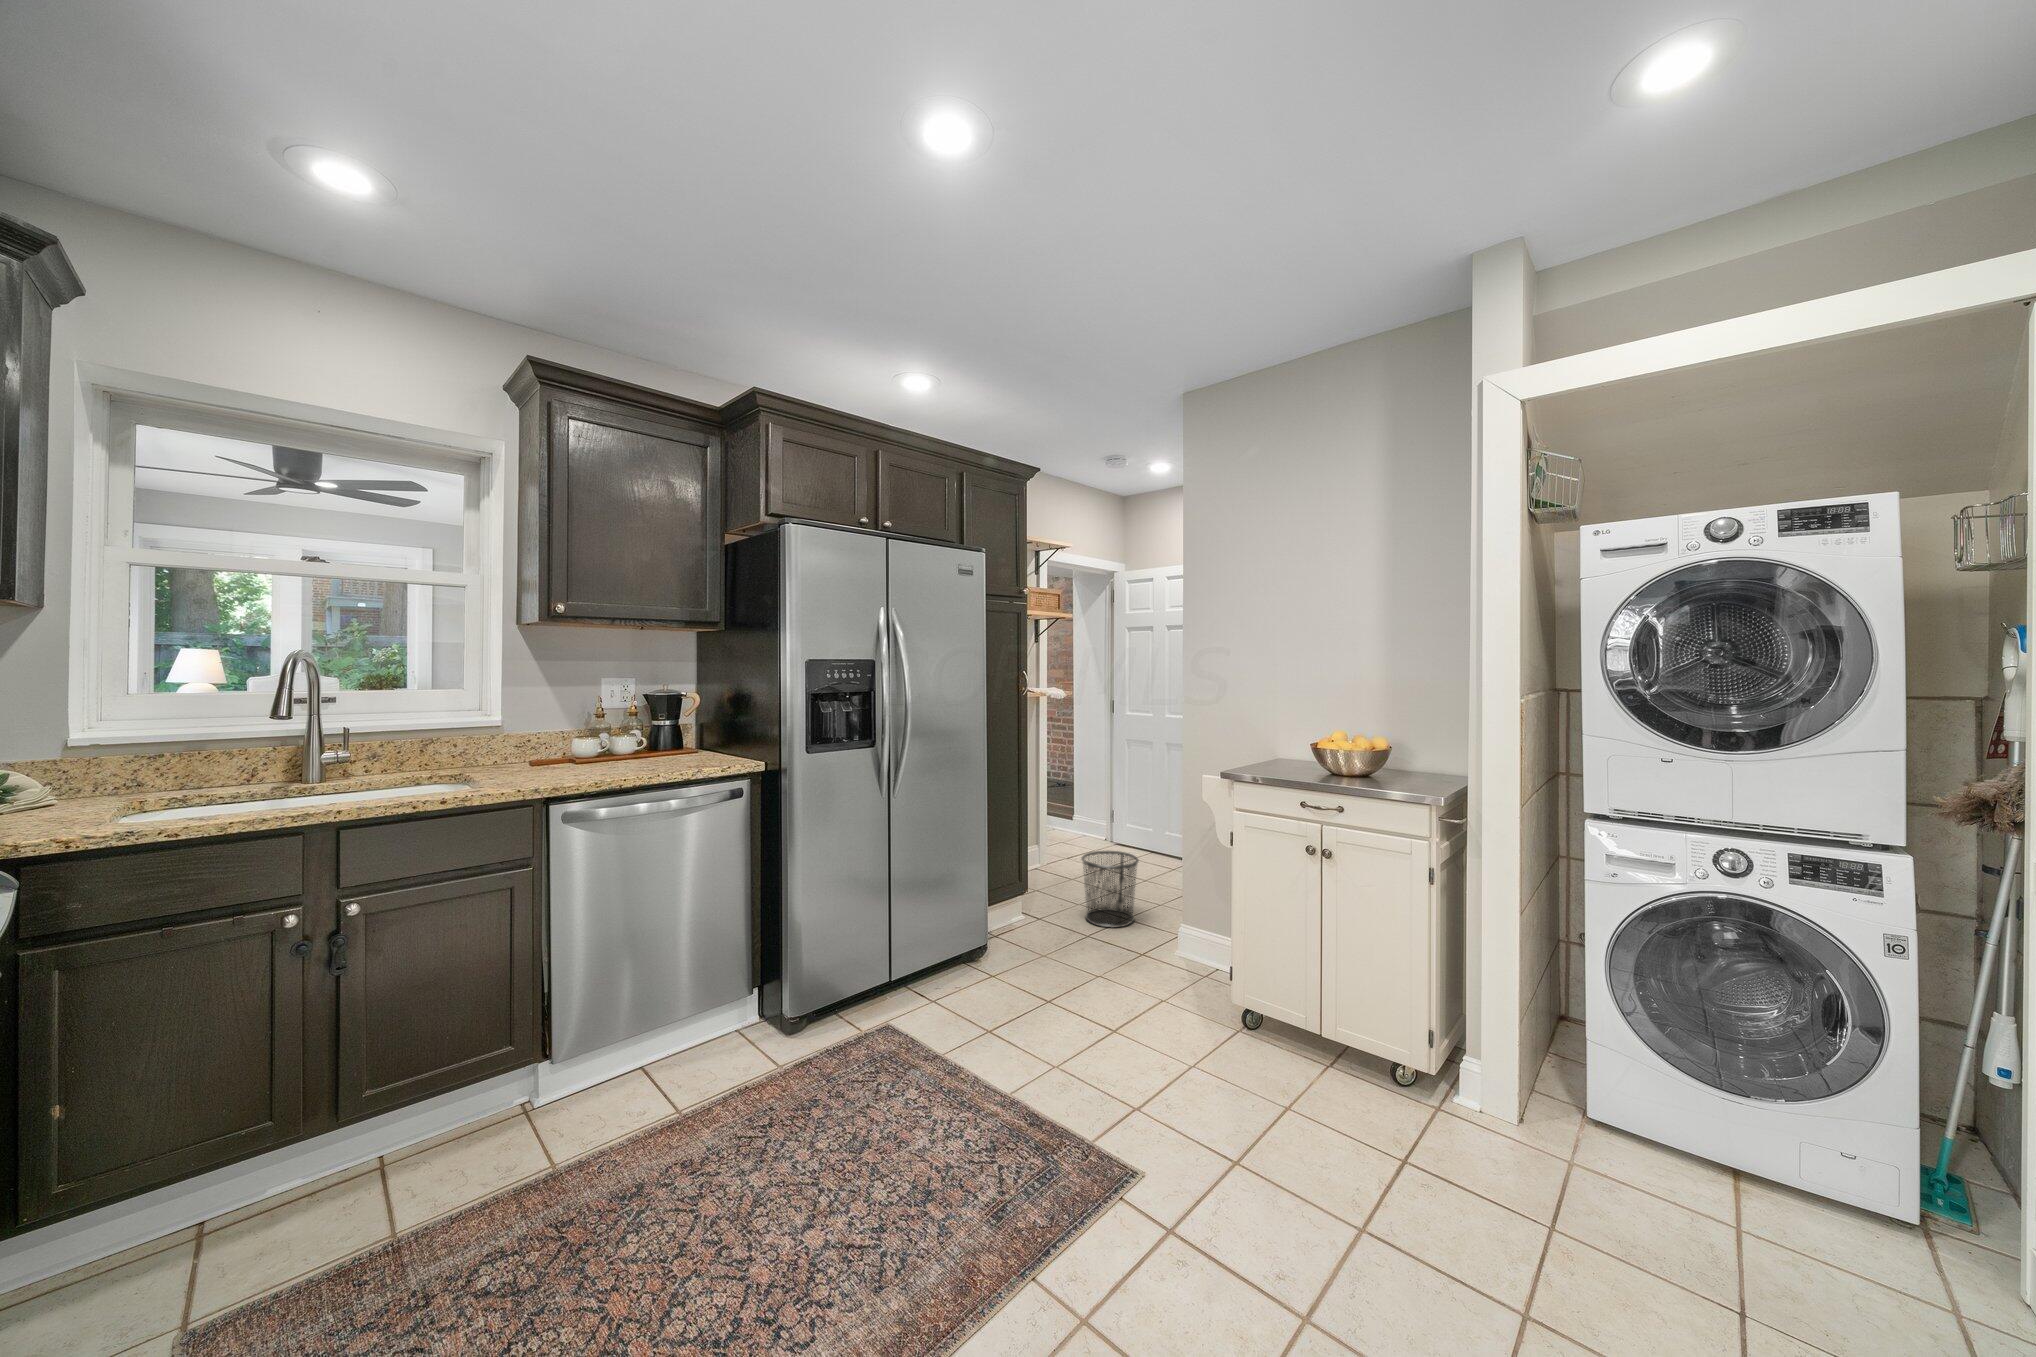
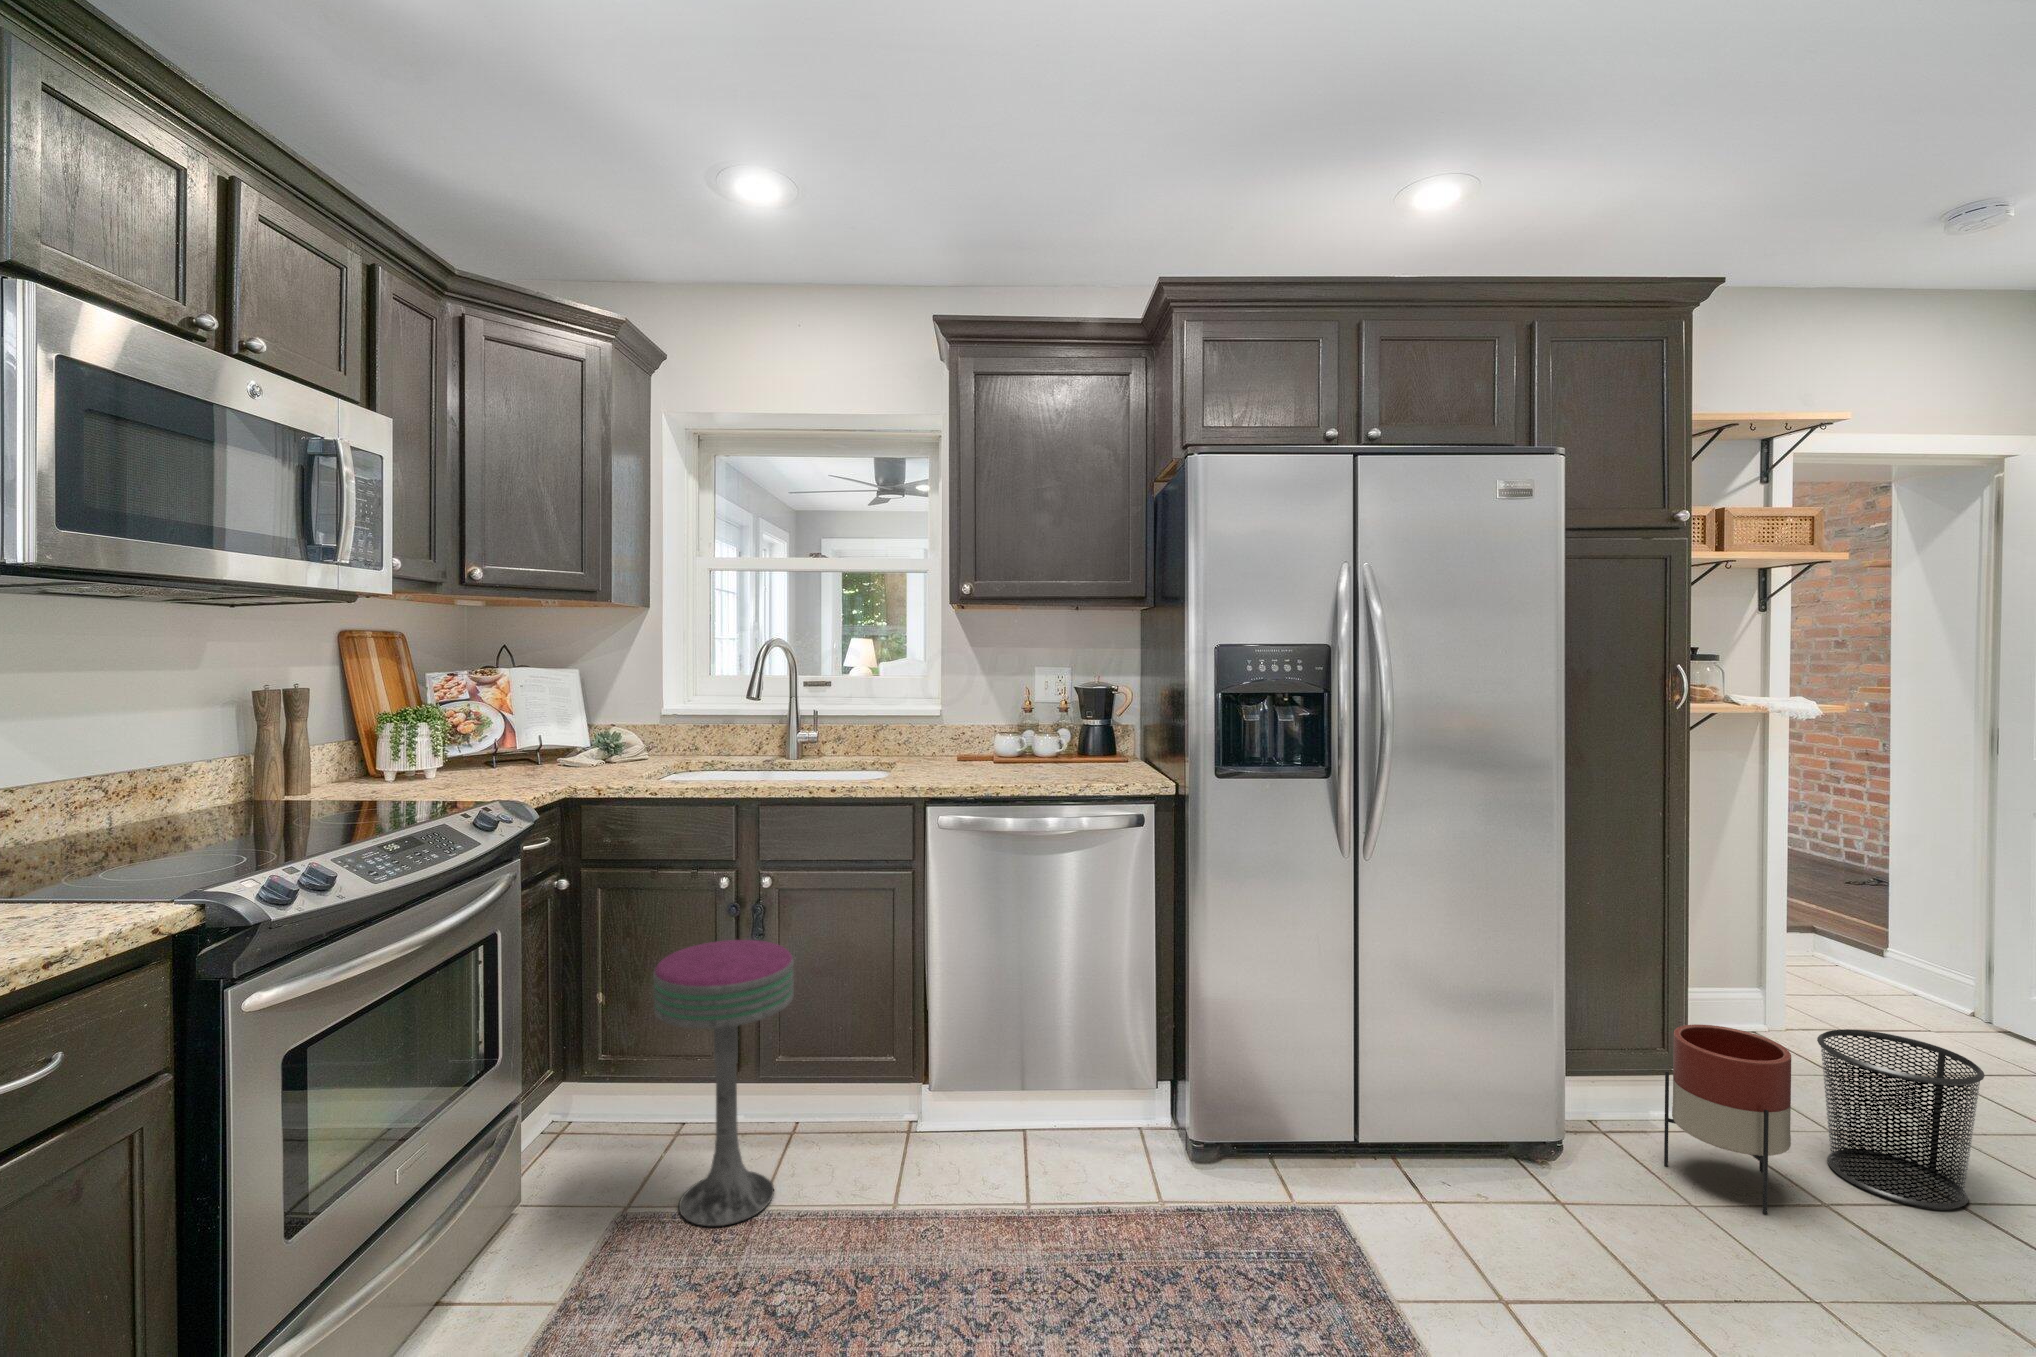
planter: none [1029,862,1080,950] -> present [1664,1024,1791,1214]
bar stool: none [237,964,433,1282] -> present [653,940,794,1226]

